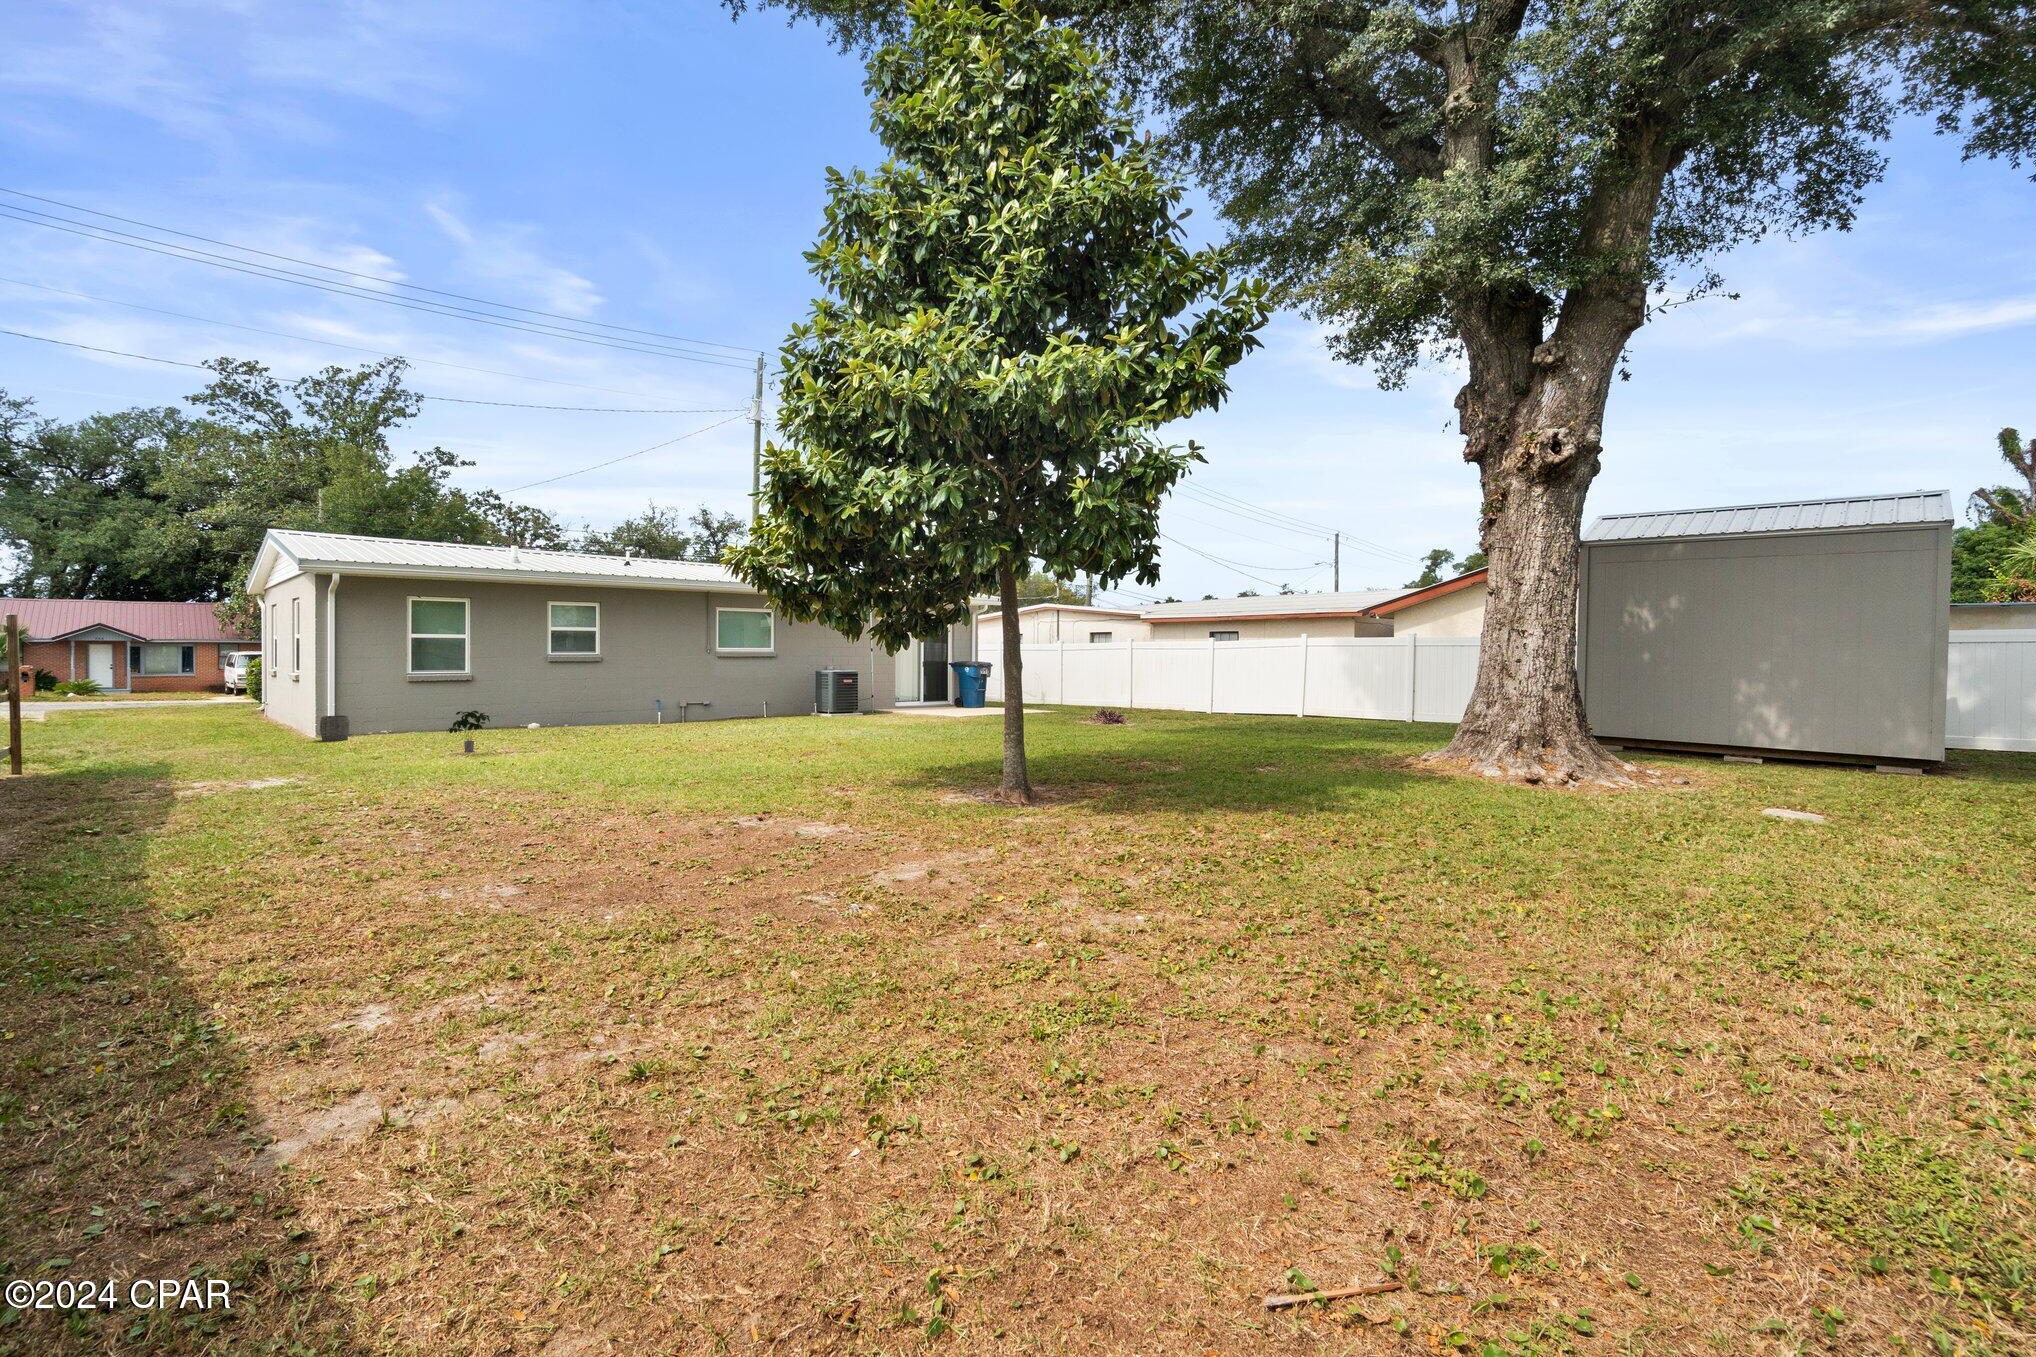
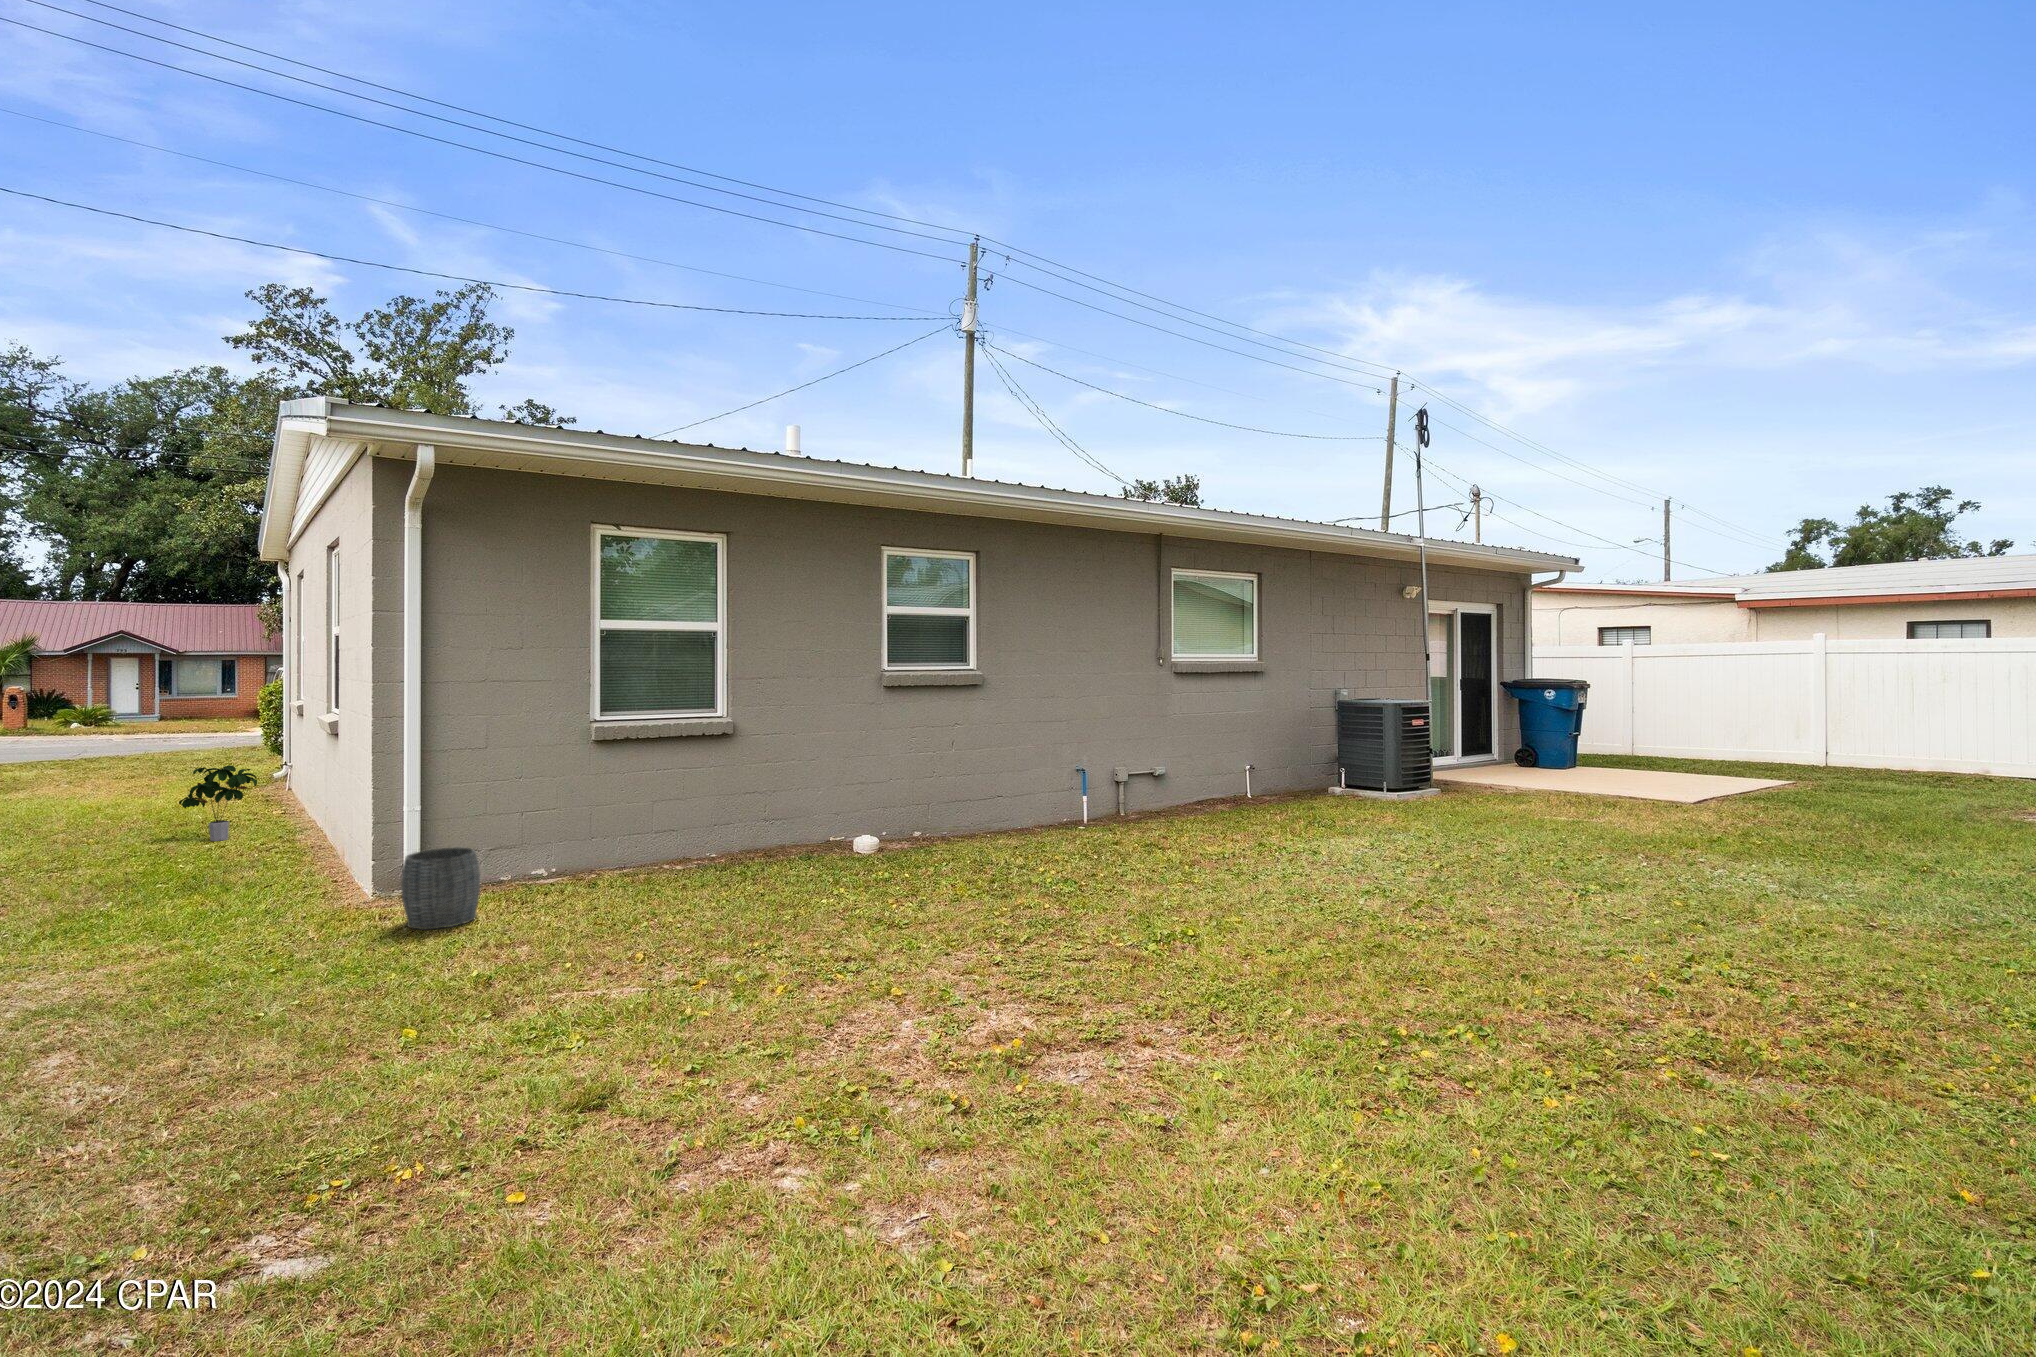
potted plant: present [448,711,490,752] -> present [179,765,257,841]

